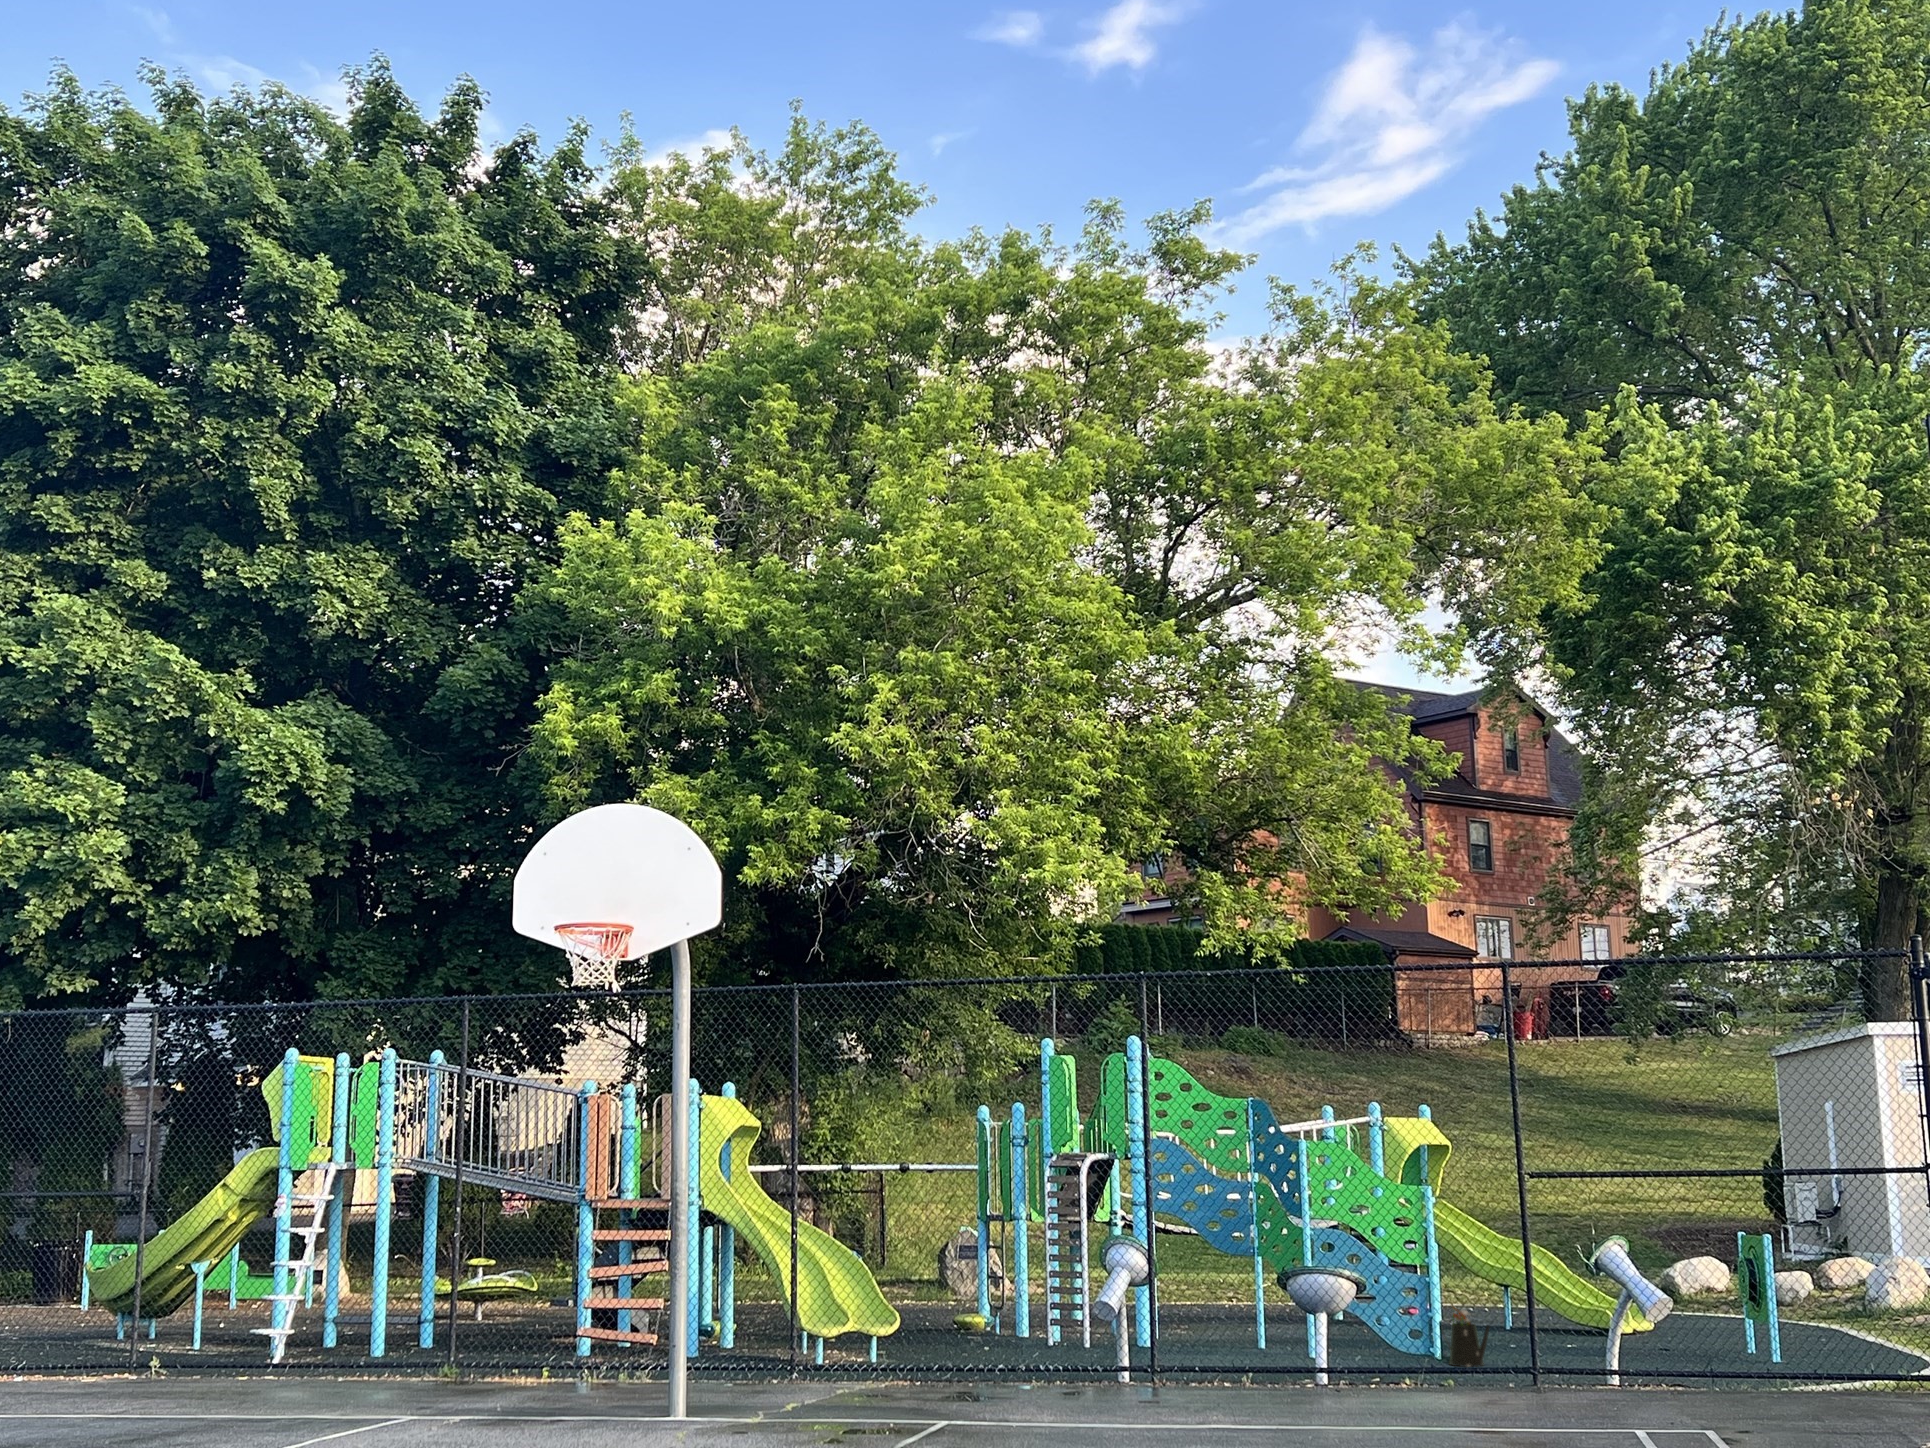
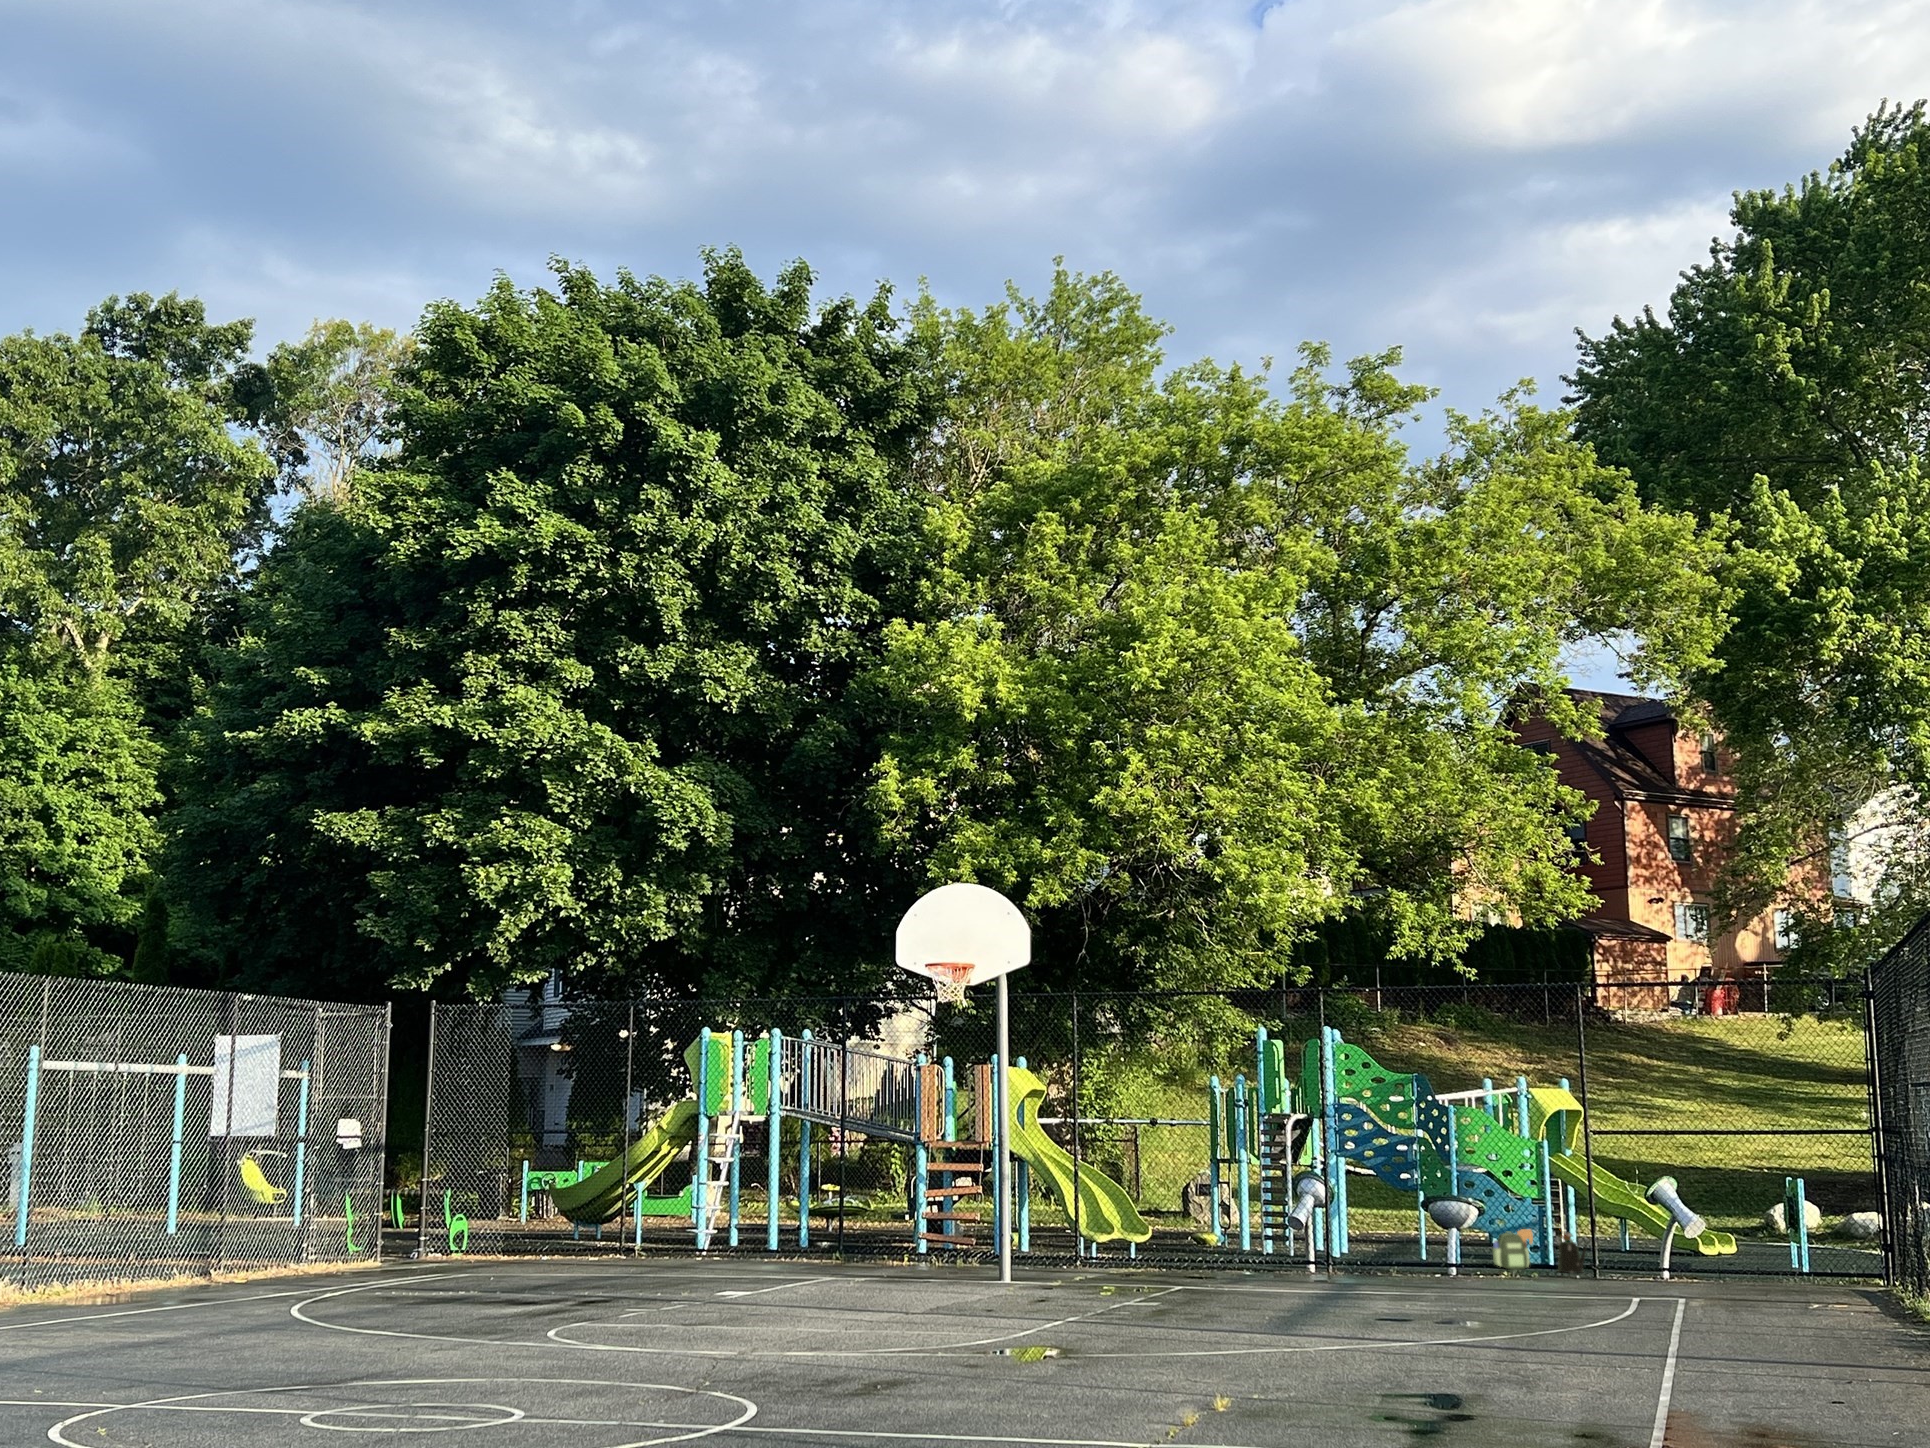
backpack: none [1360,1305,1414,1363] -> present [1493,1229,1533,1270]

